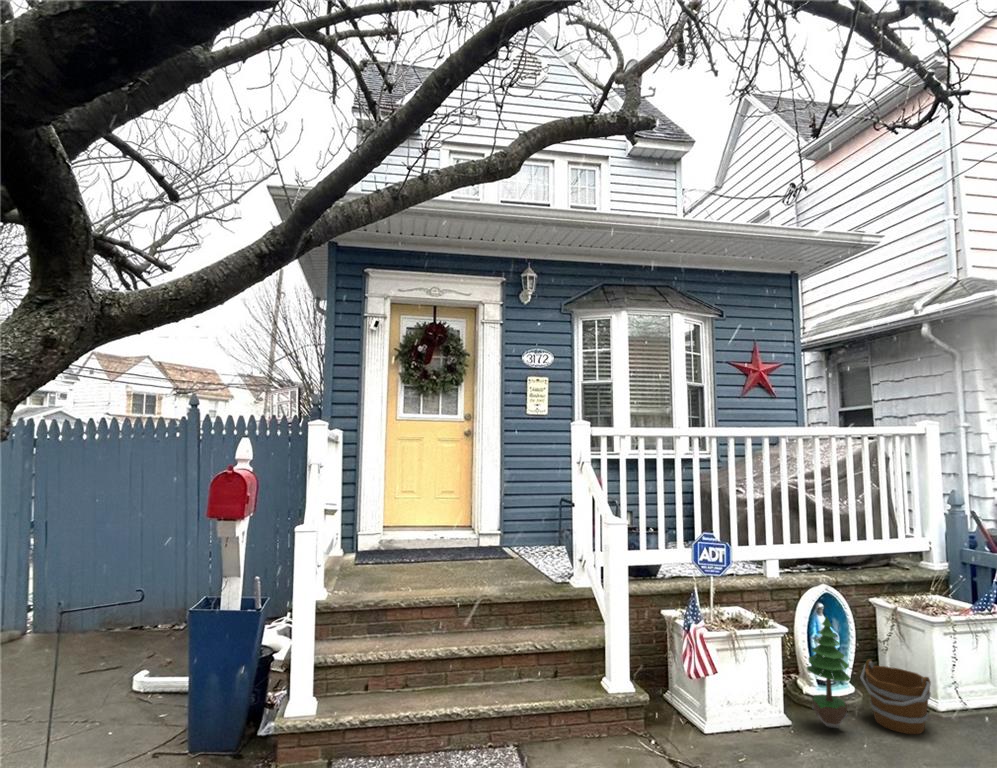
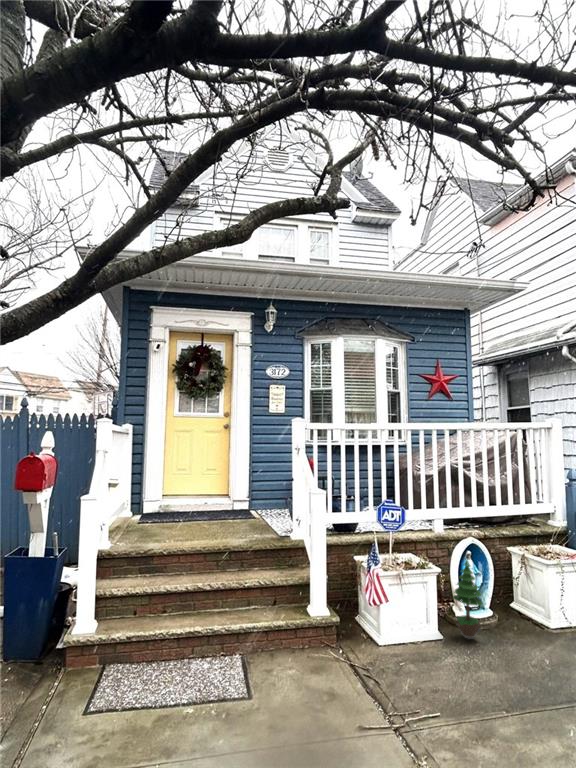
bucket: present [860,659,931,734] -> none [492,590,539,643]

